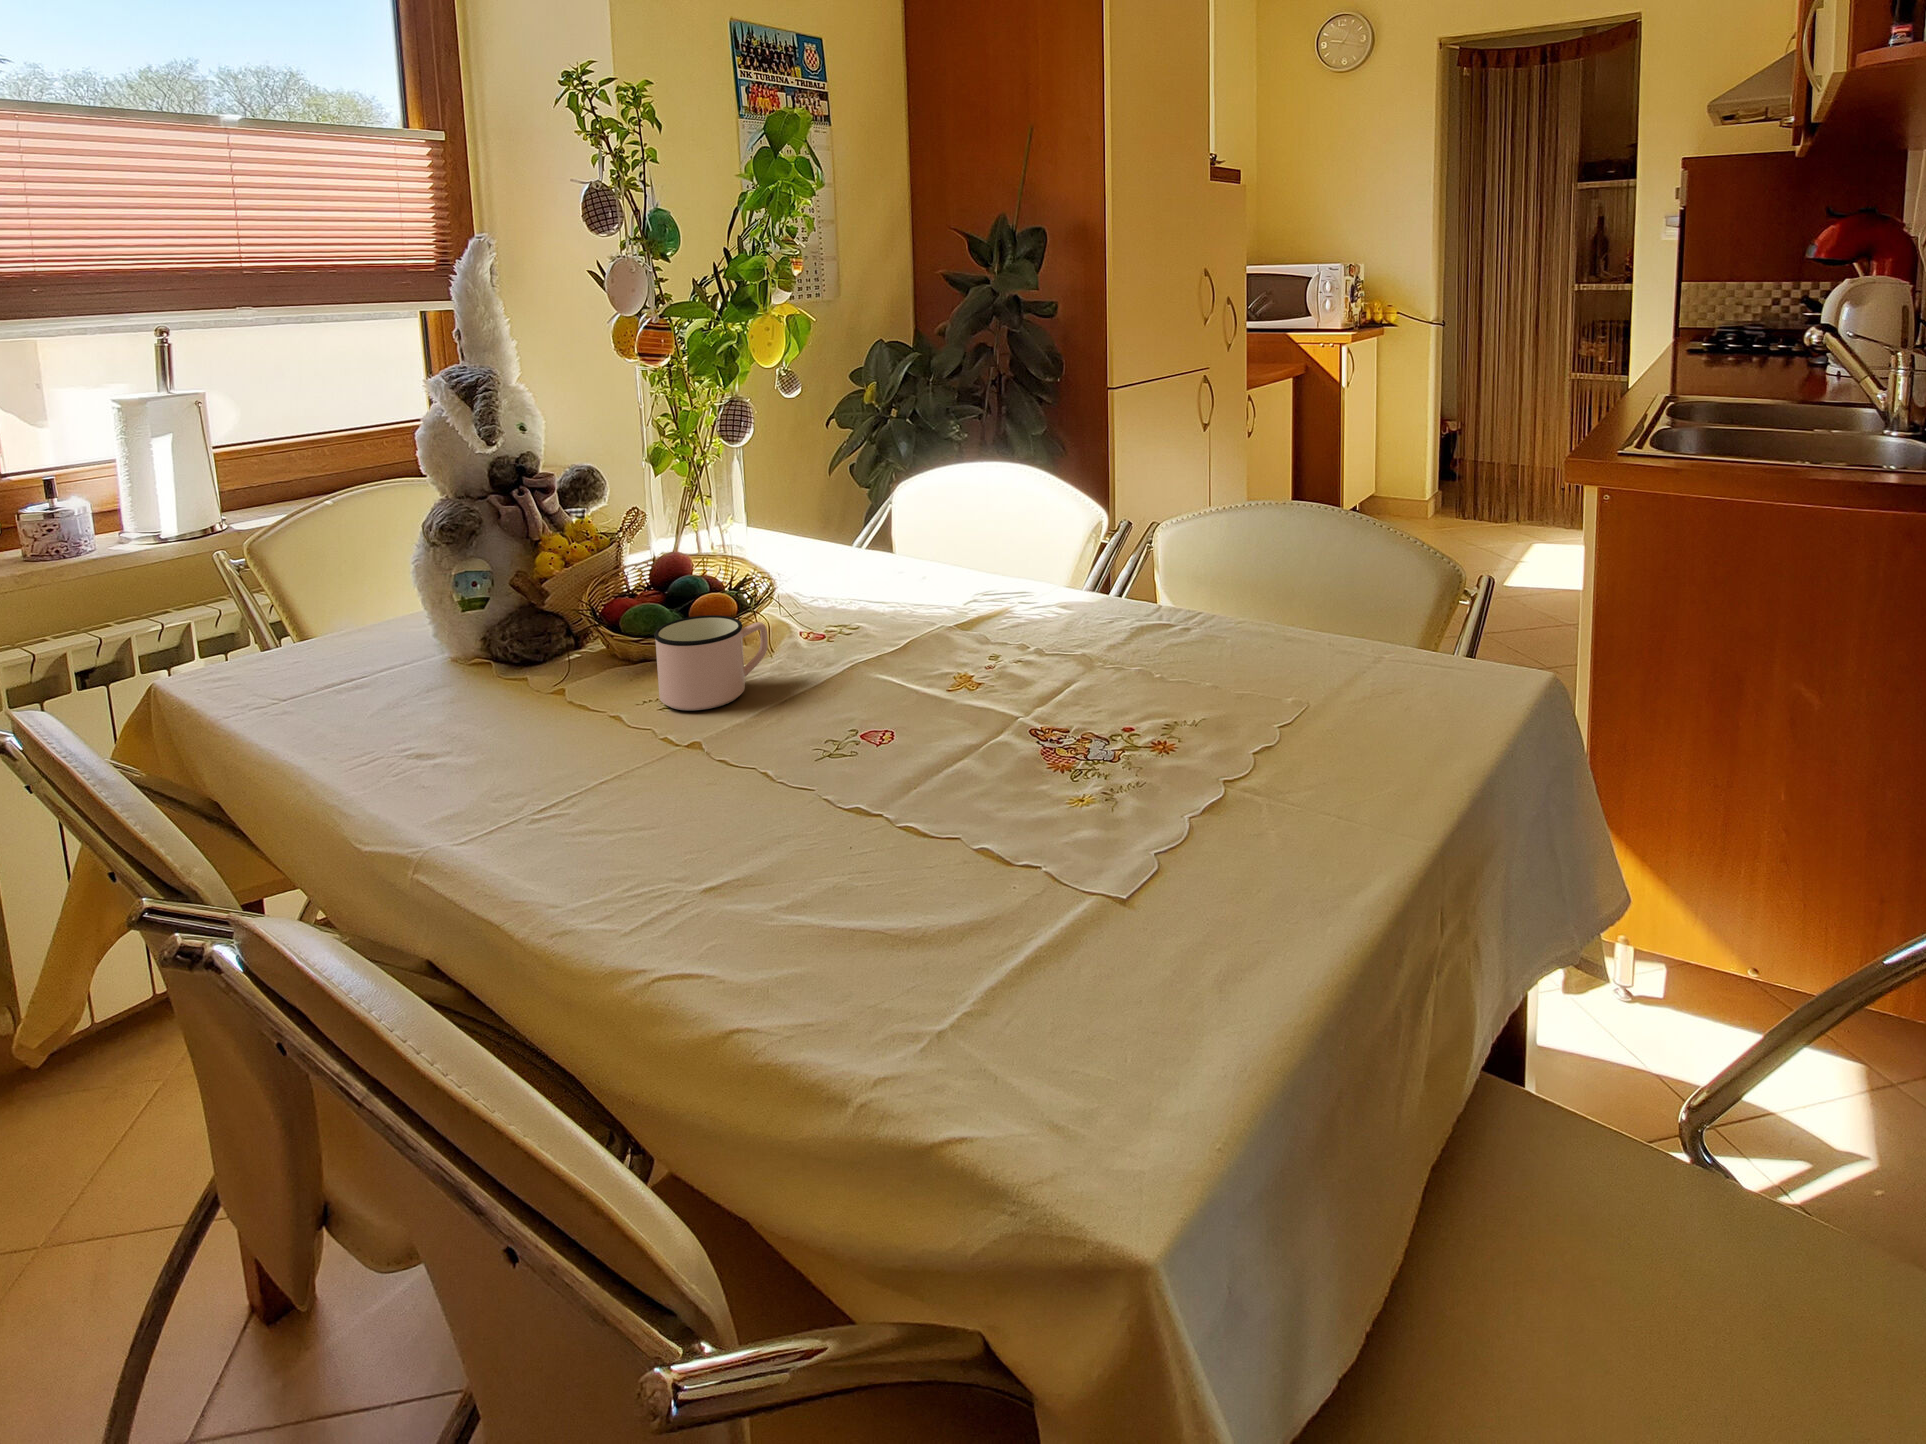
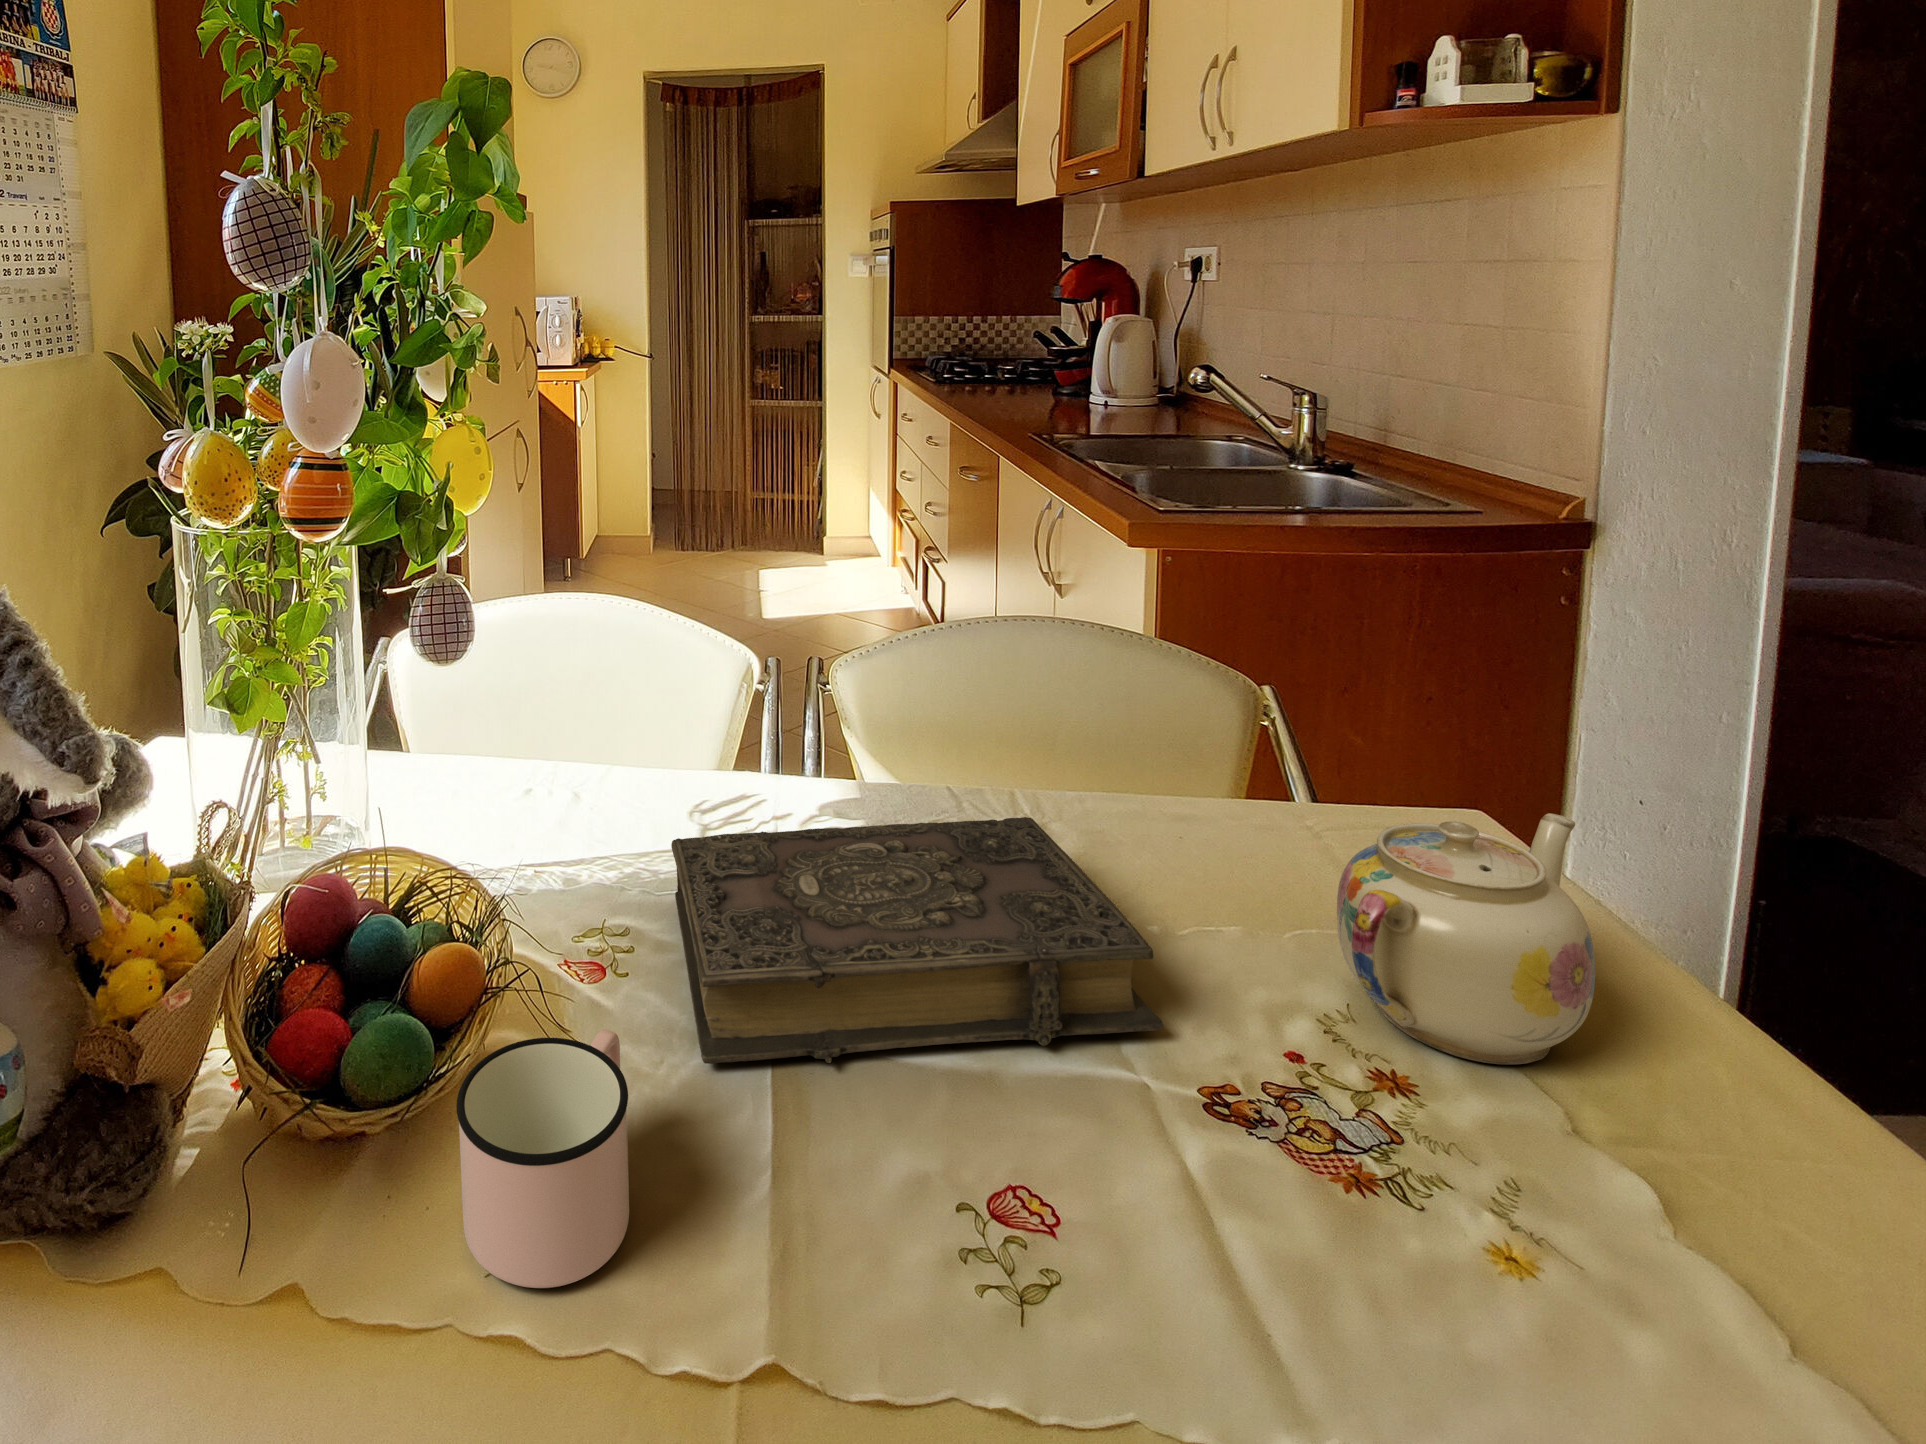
book: none [834,579,1139,699] -> present [671,817,1163,1064]
teapot: none [1178,595,1416,753] -> present [1337,813,1595,1064]

